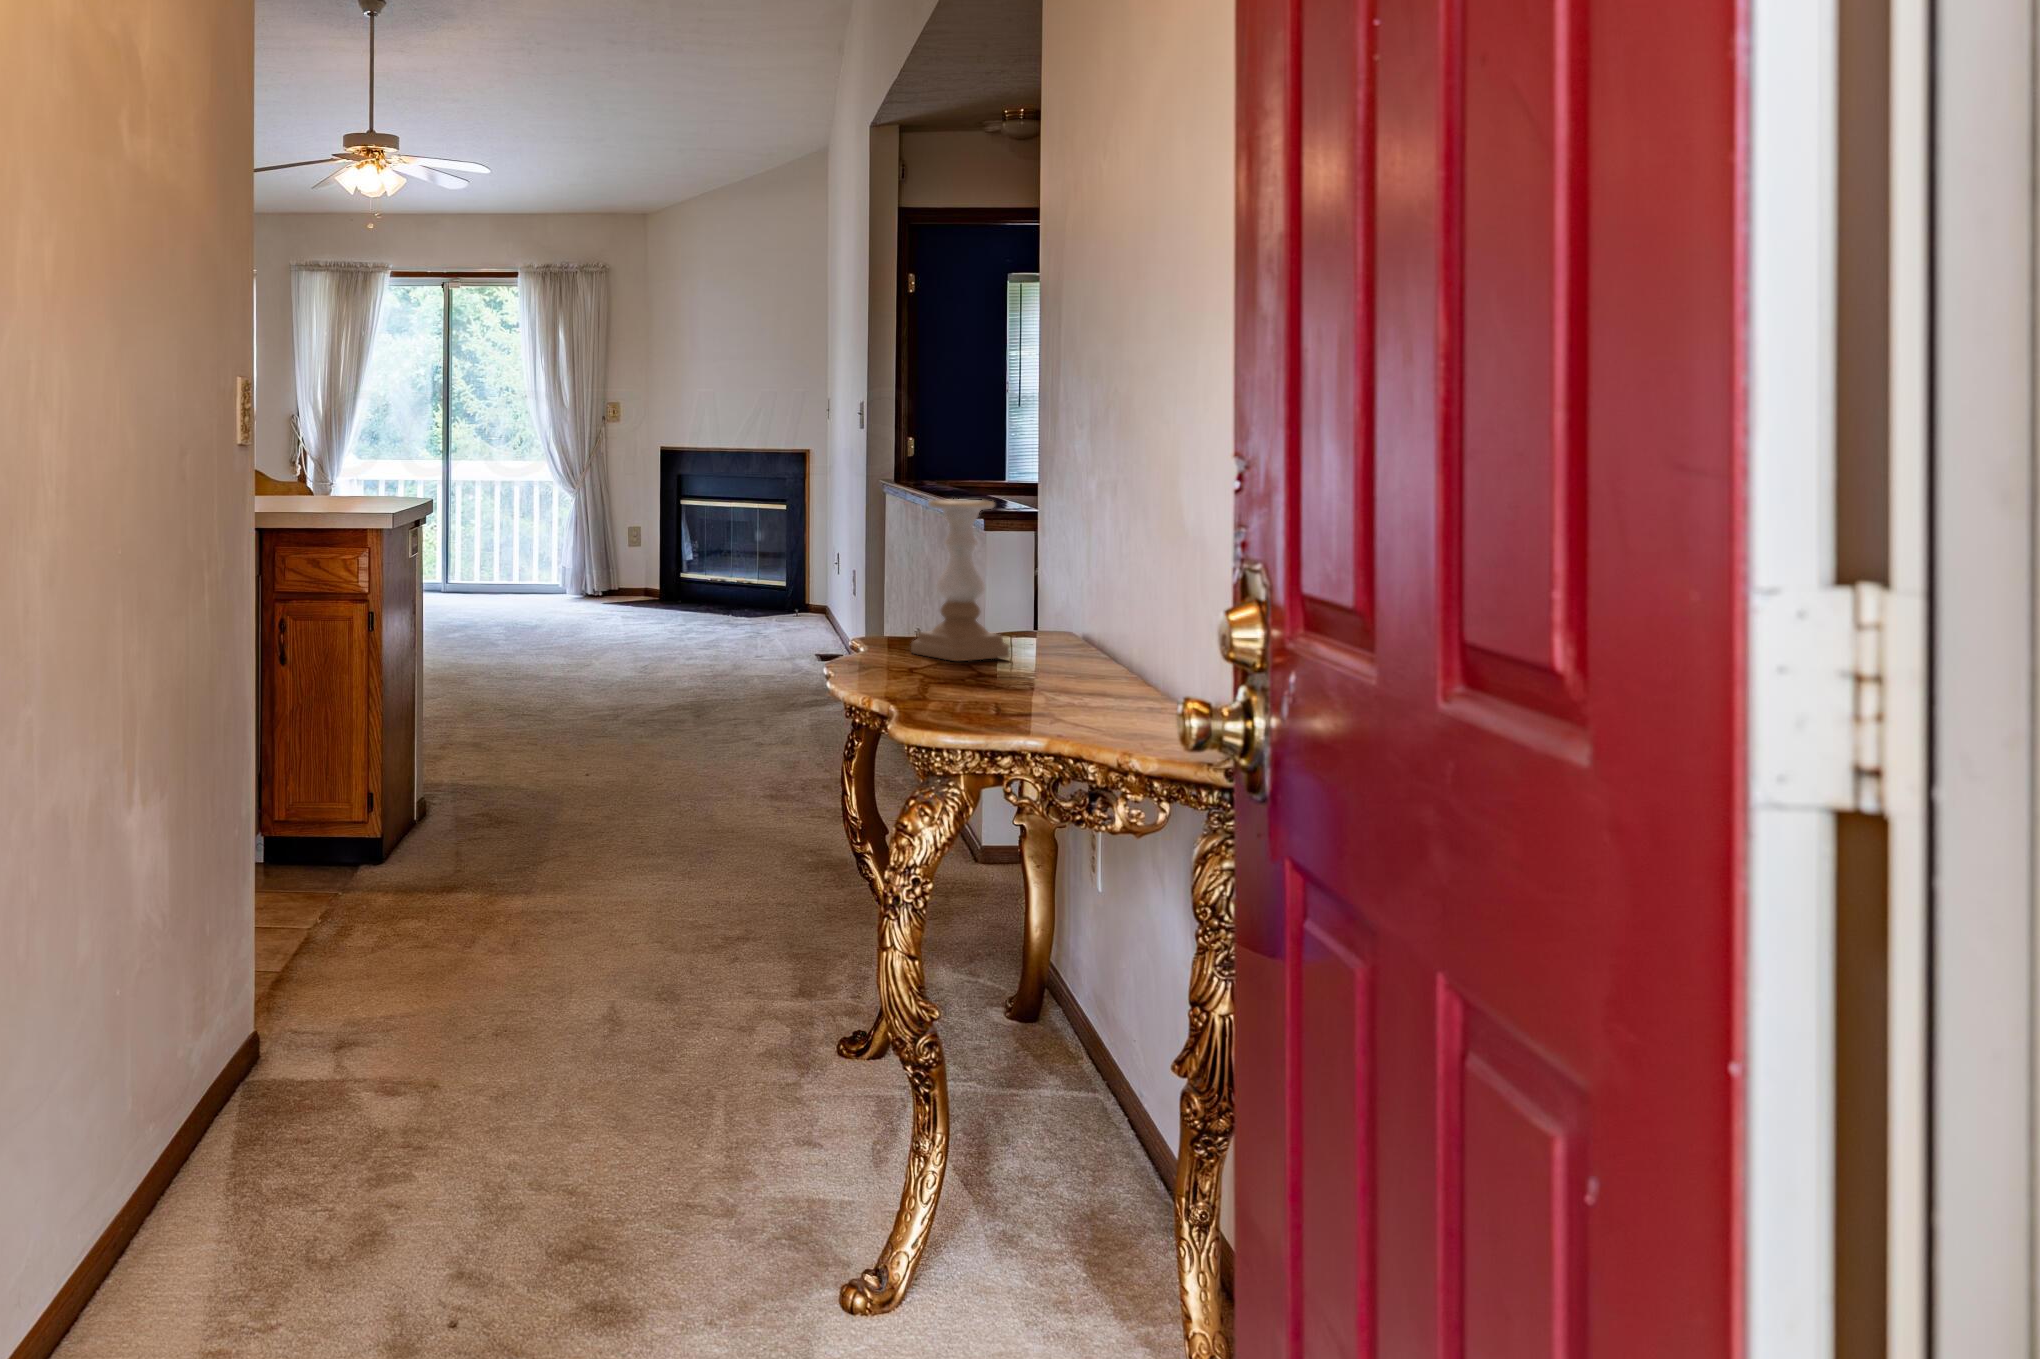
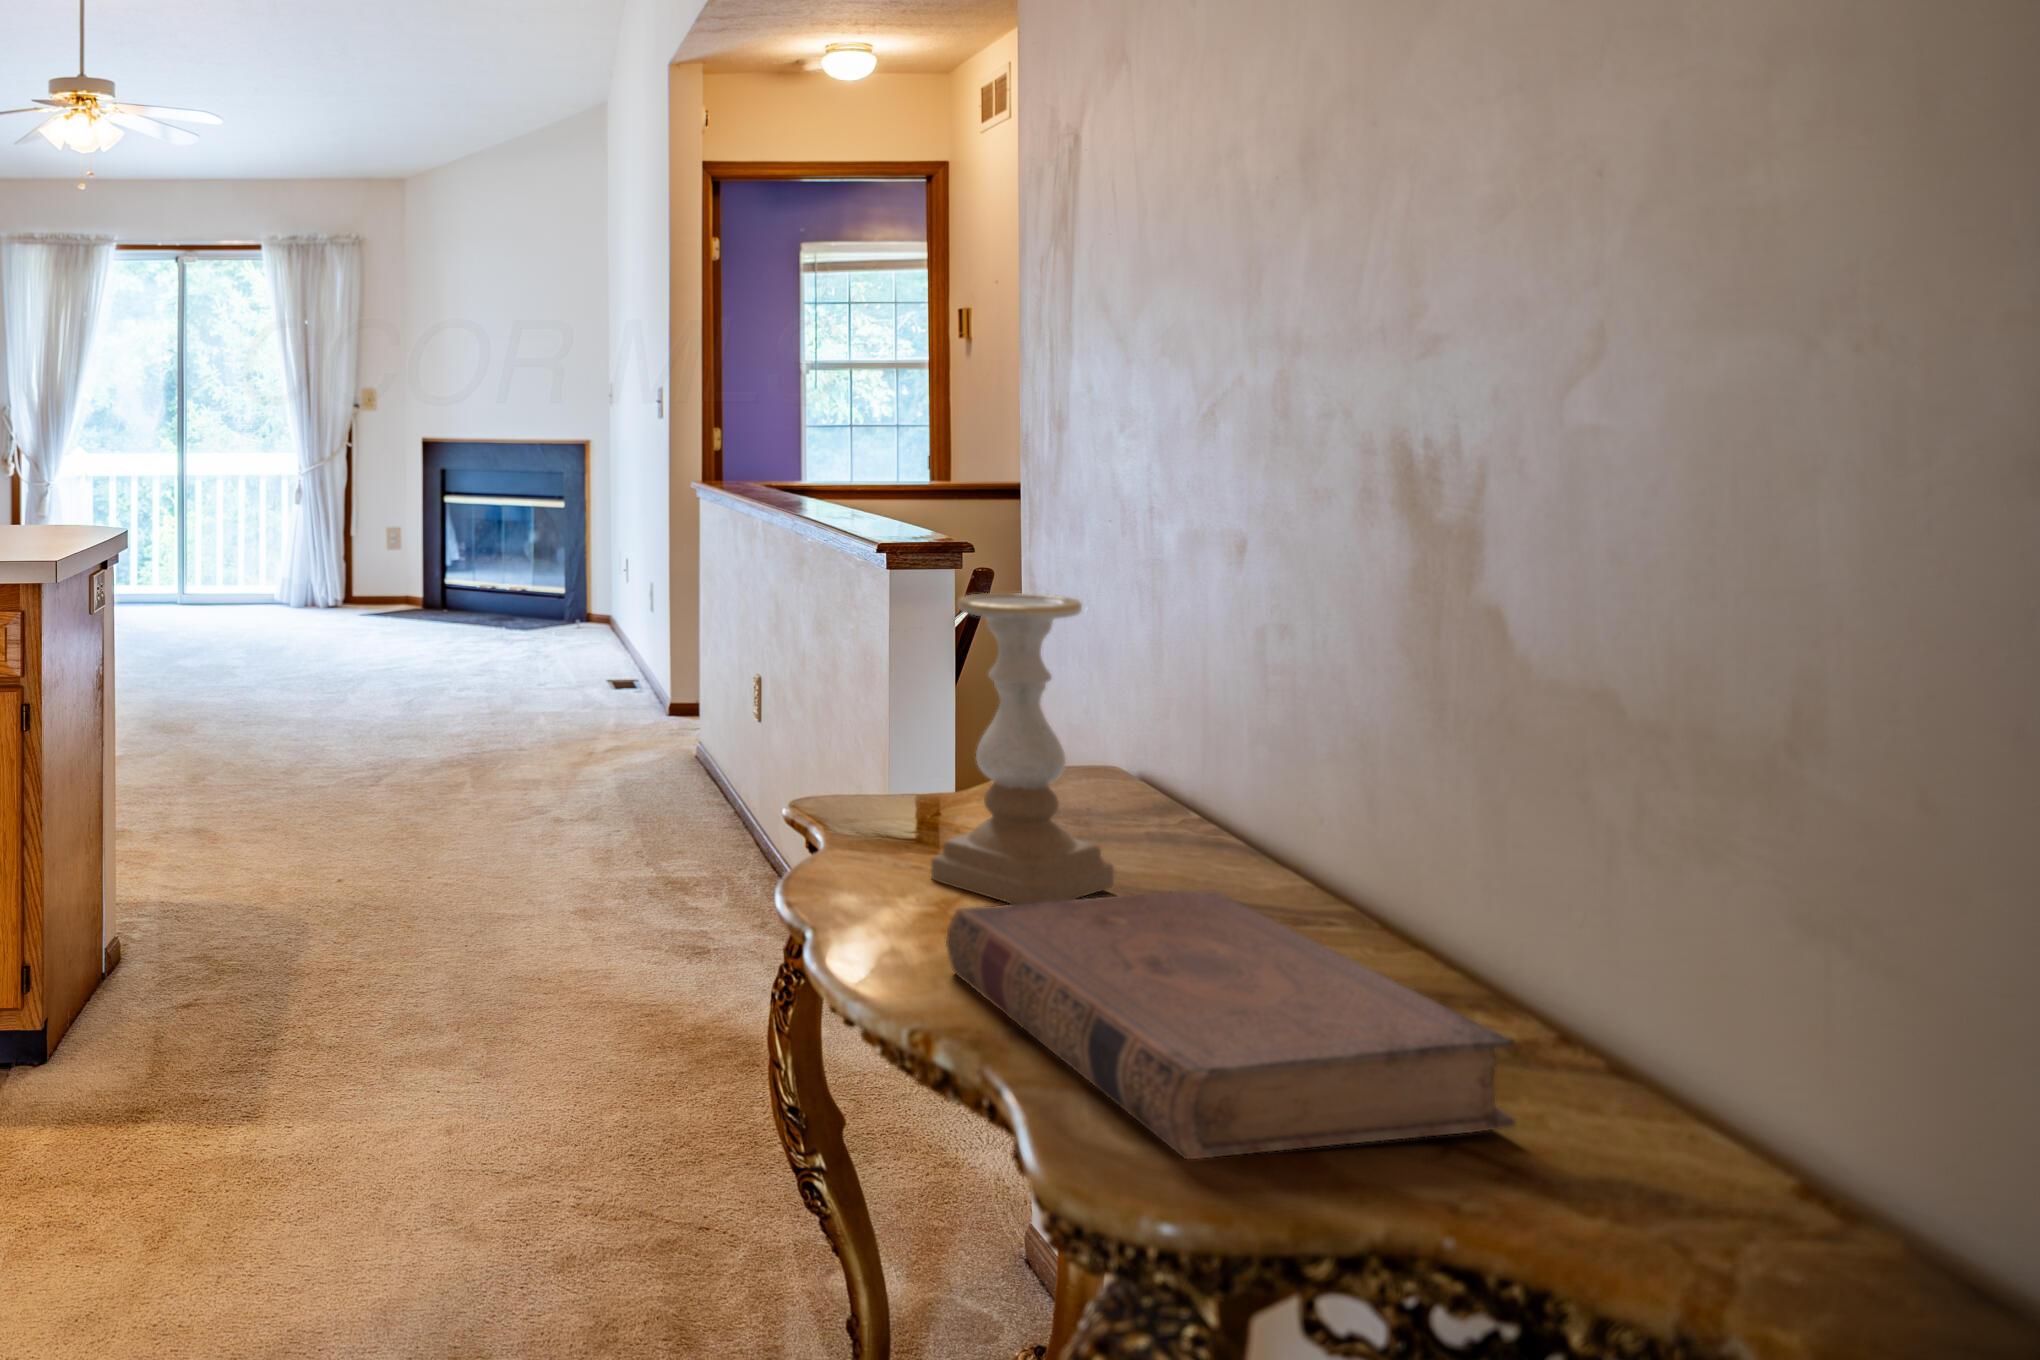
book: none [891,639,1108,710] -> present [946,891,1515,1159]

